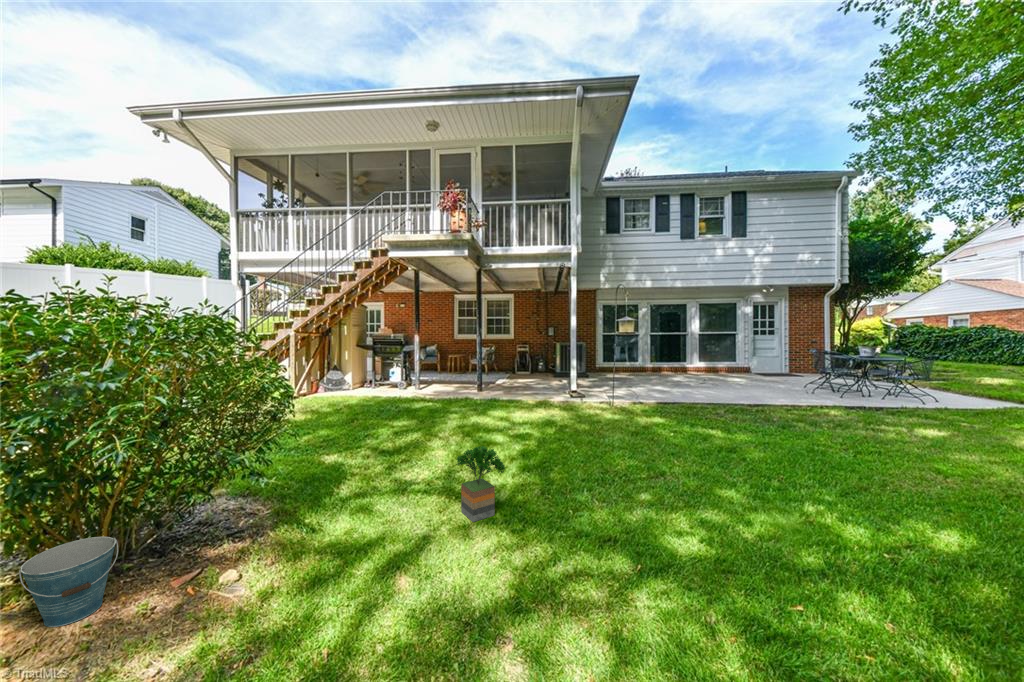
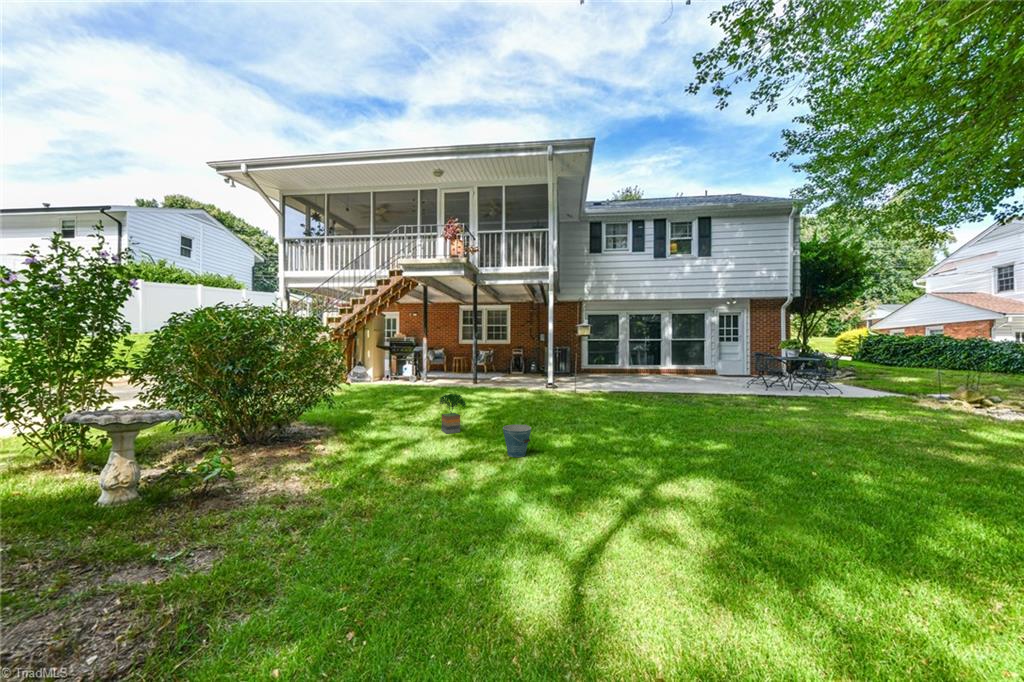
bucket: present [19,537,118,627] -> present [503,424,531,457]

